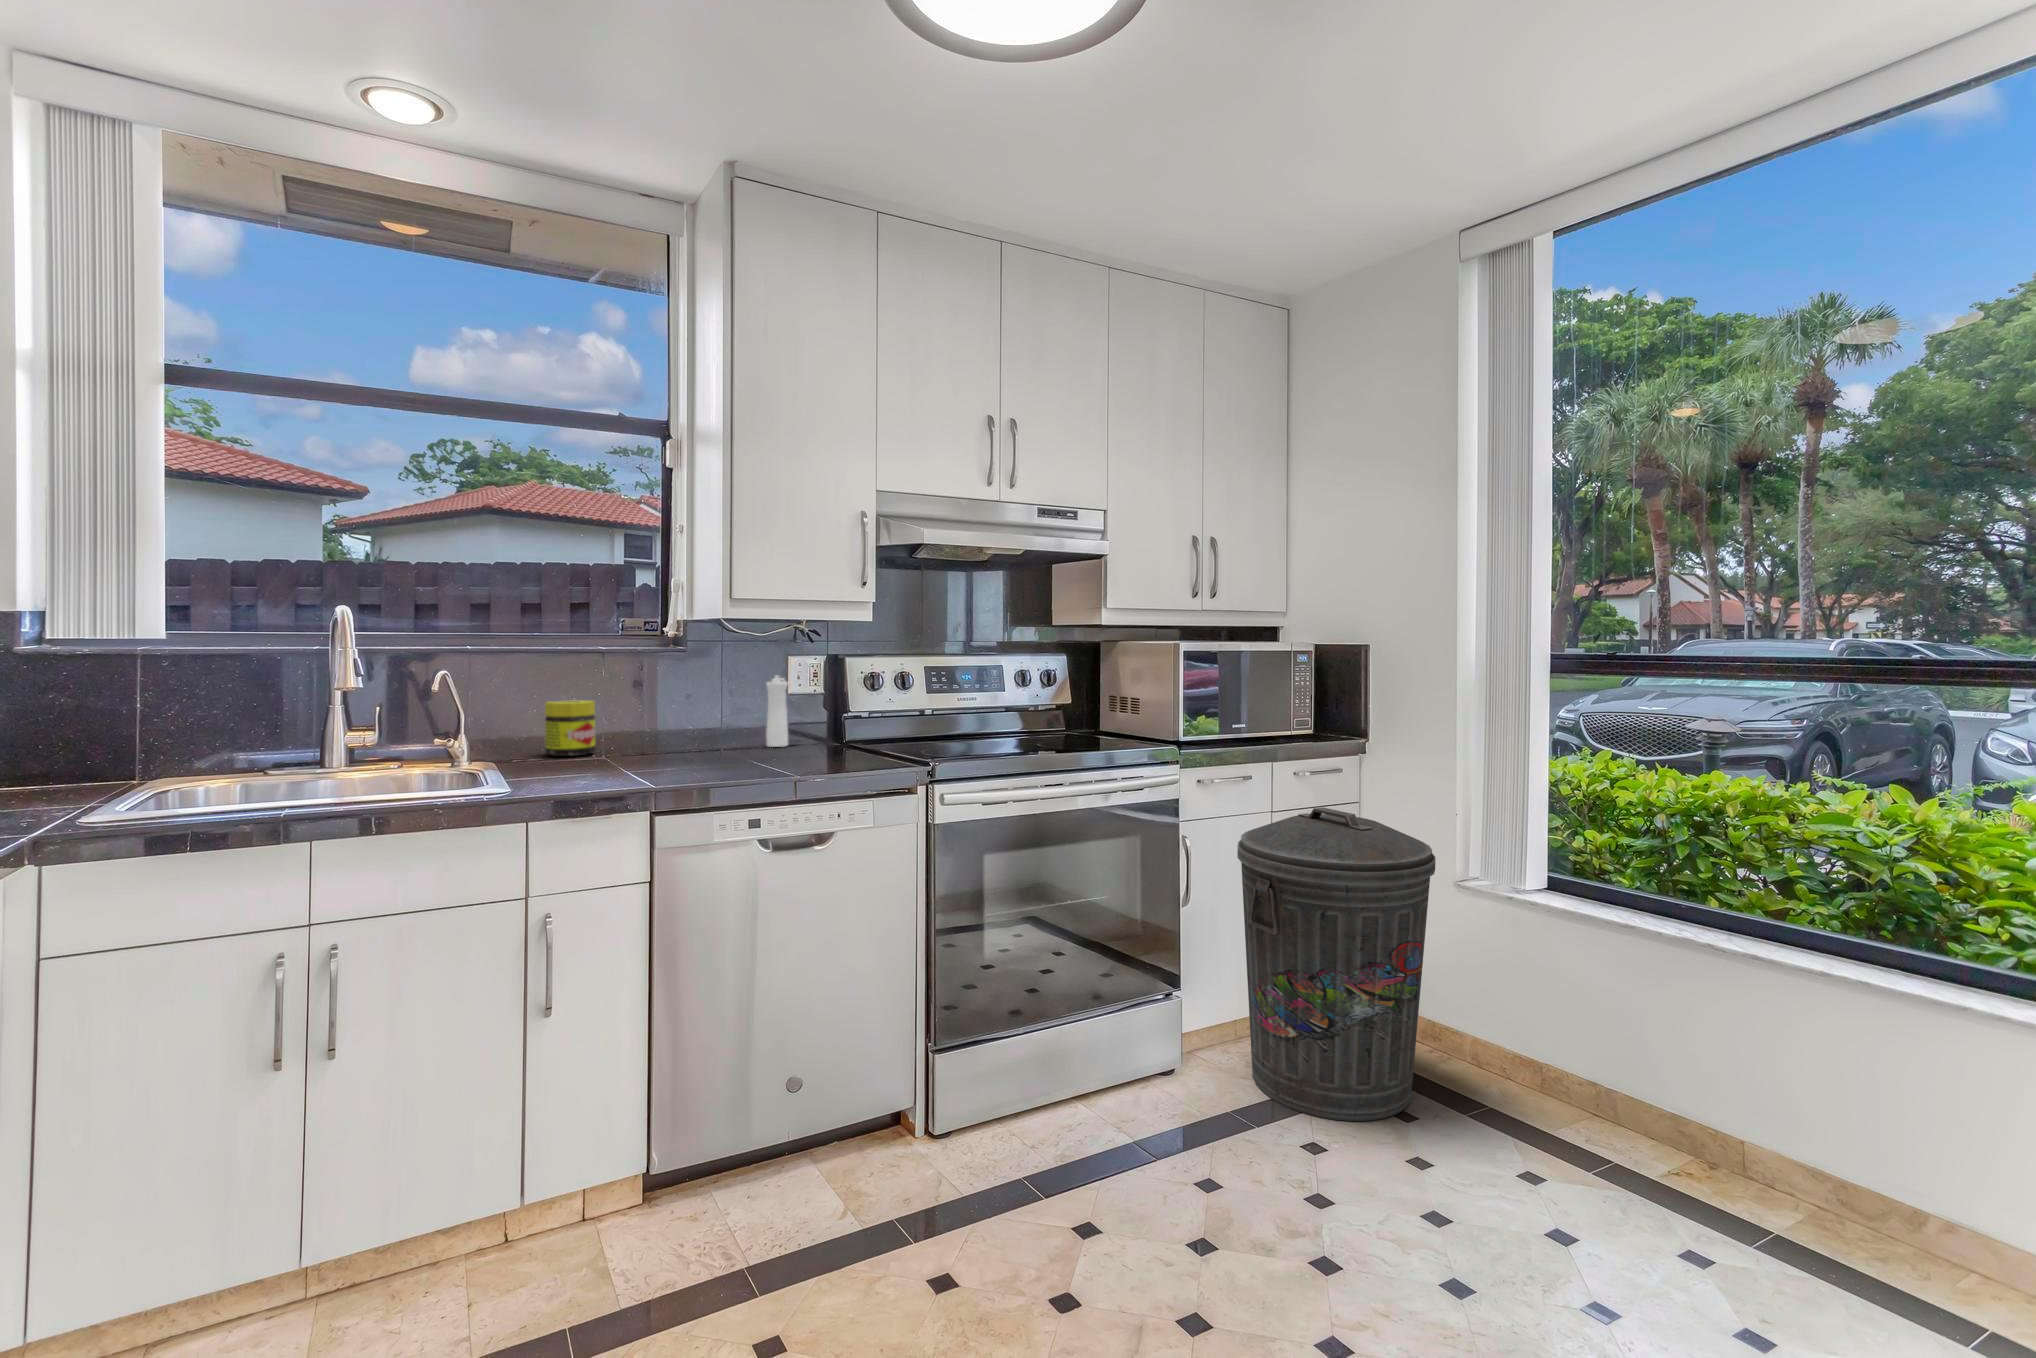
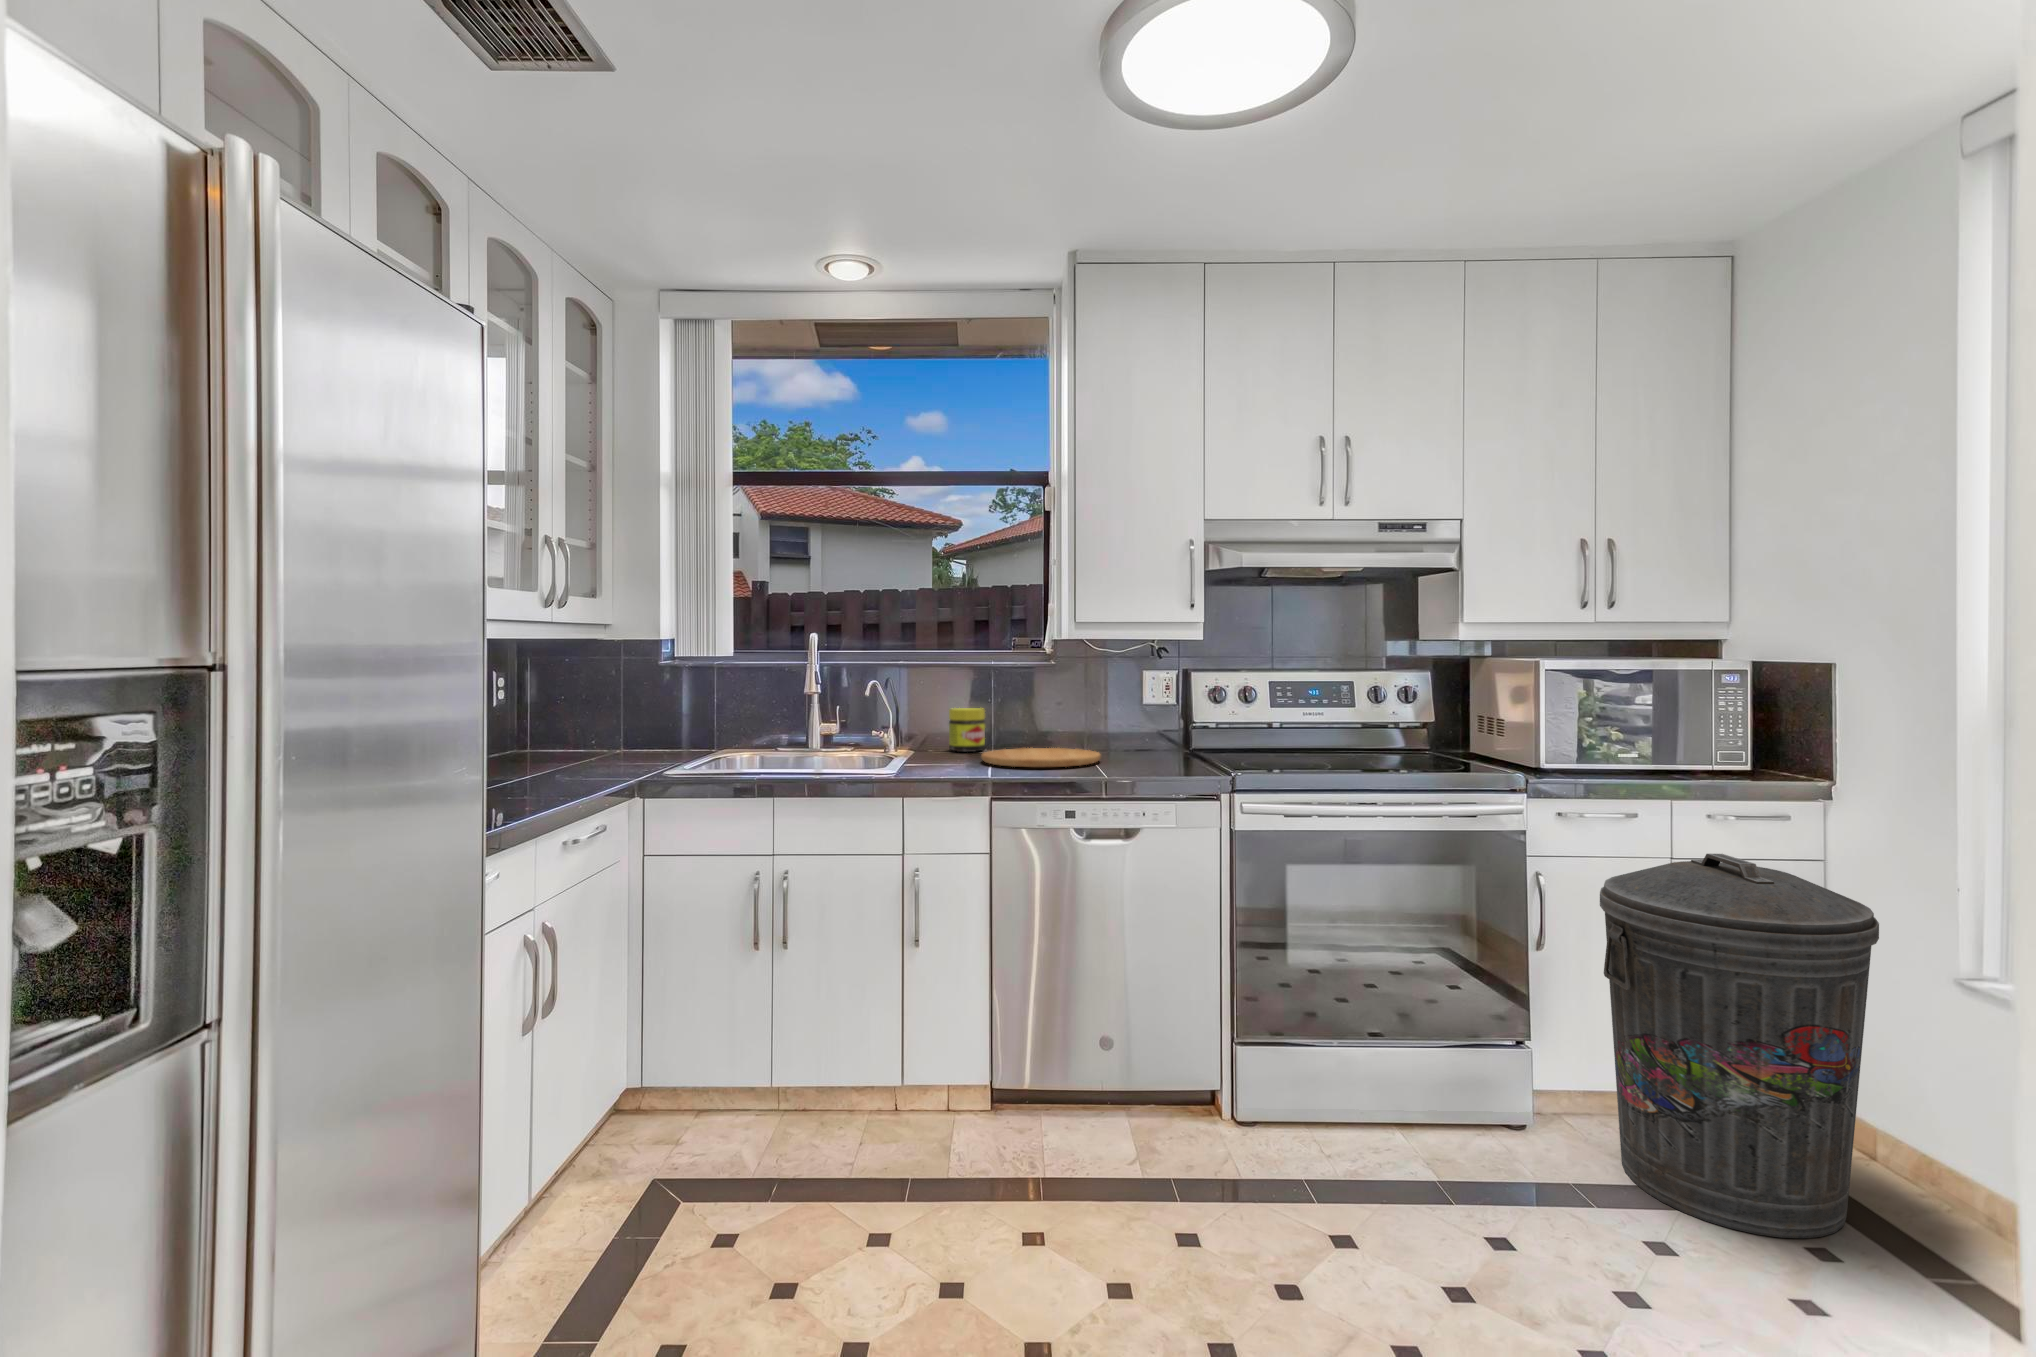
pepper mill: present [766,676,788,747] -> none [1118,681,1155,753]
cutting board: none [610,746,763,772] -> present [981,748,1101,767]

